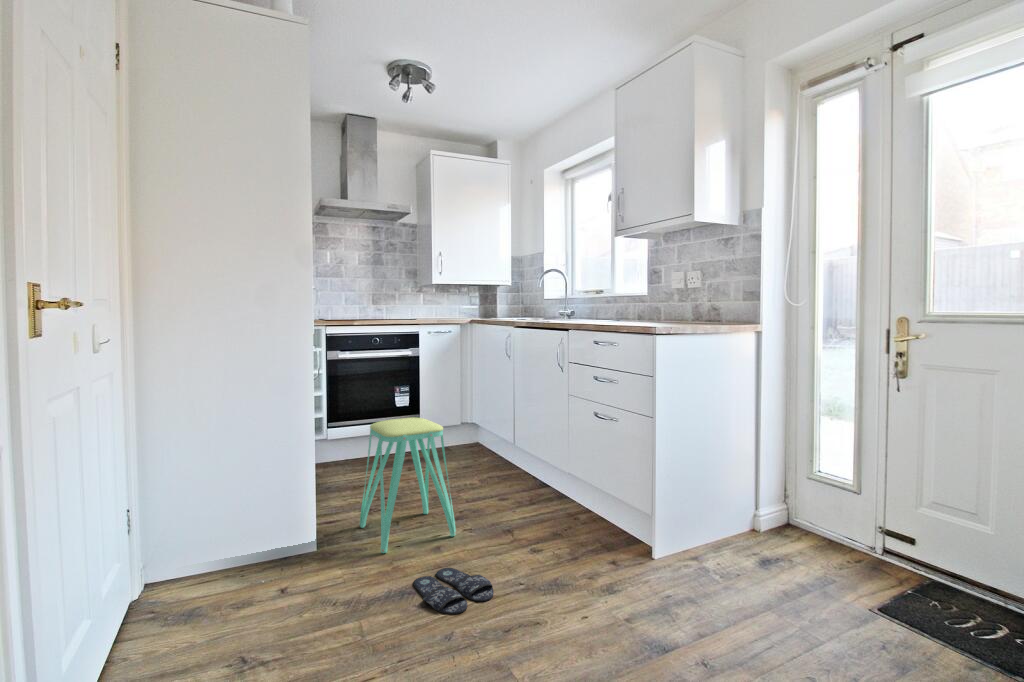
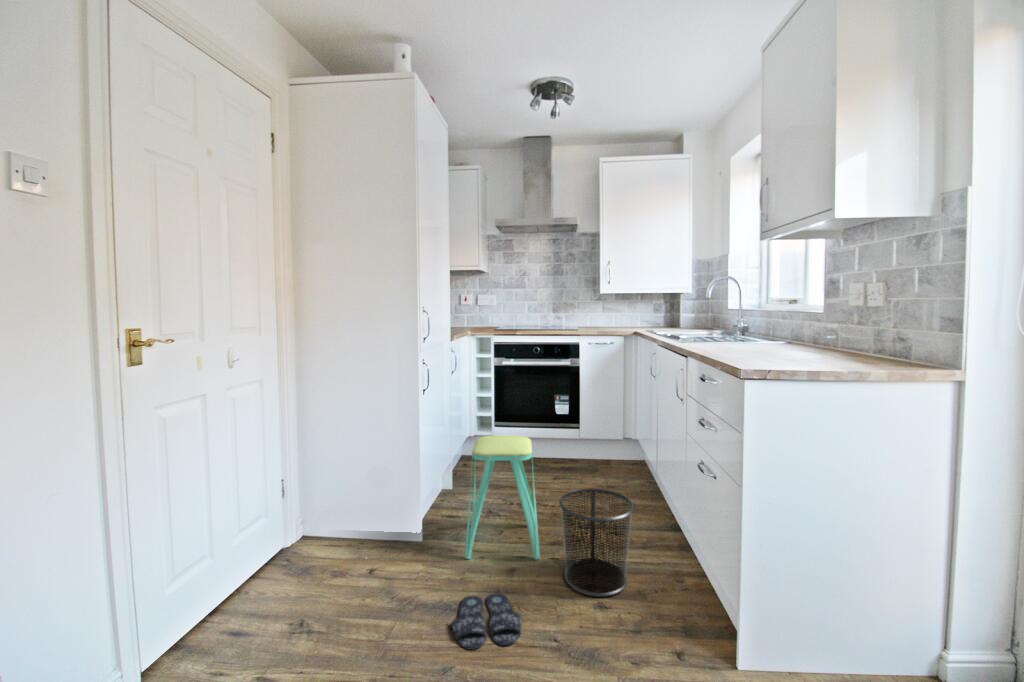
waste bin: none [482,454,551,548] -> present [559,488,634,597]

